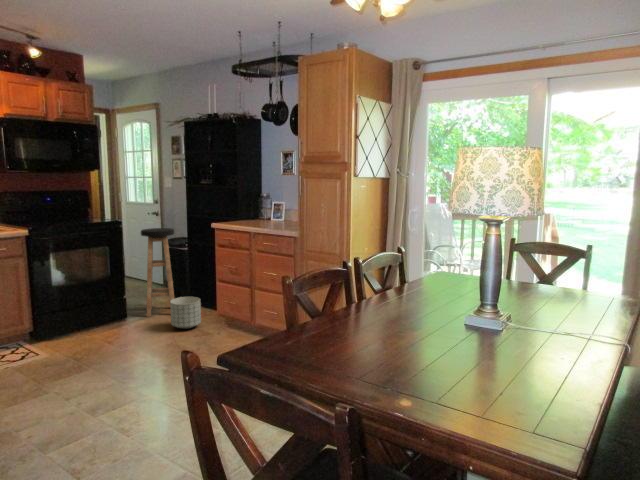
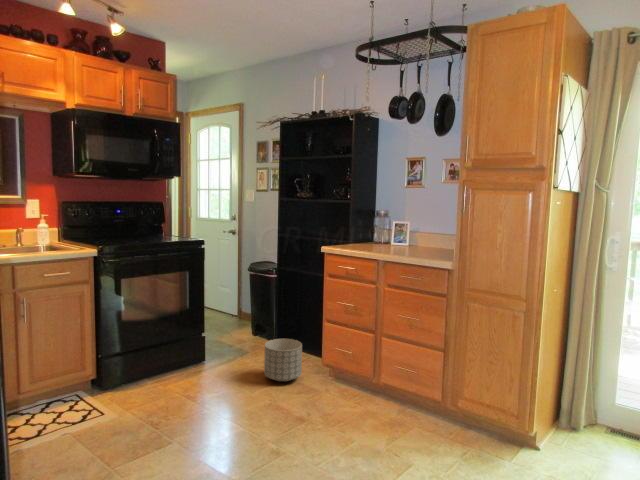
bar stool: present [141,228,174,317] -> none [226,250,266,360]

